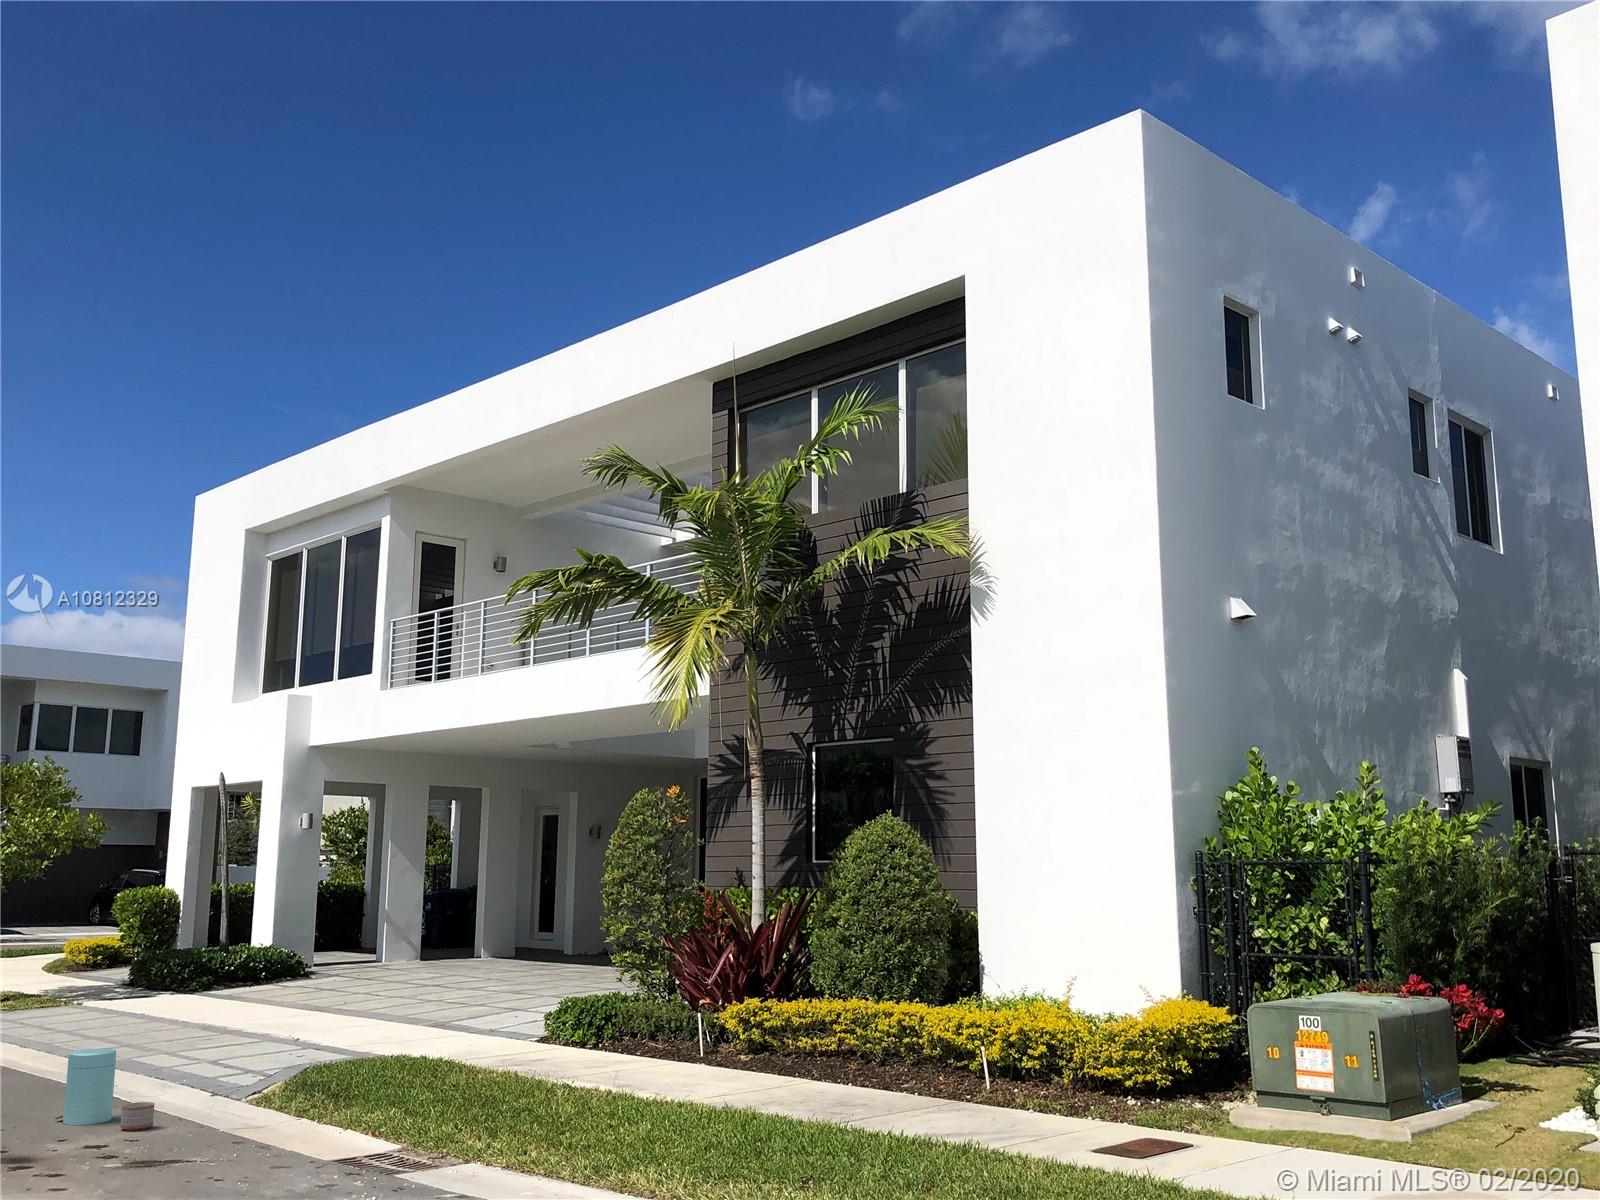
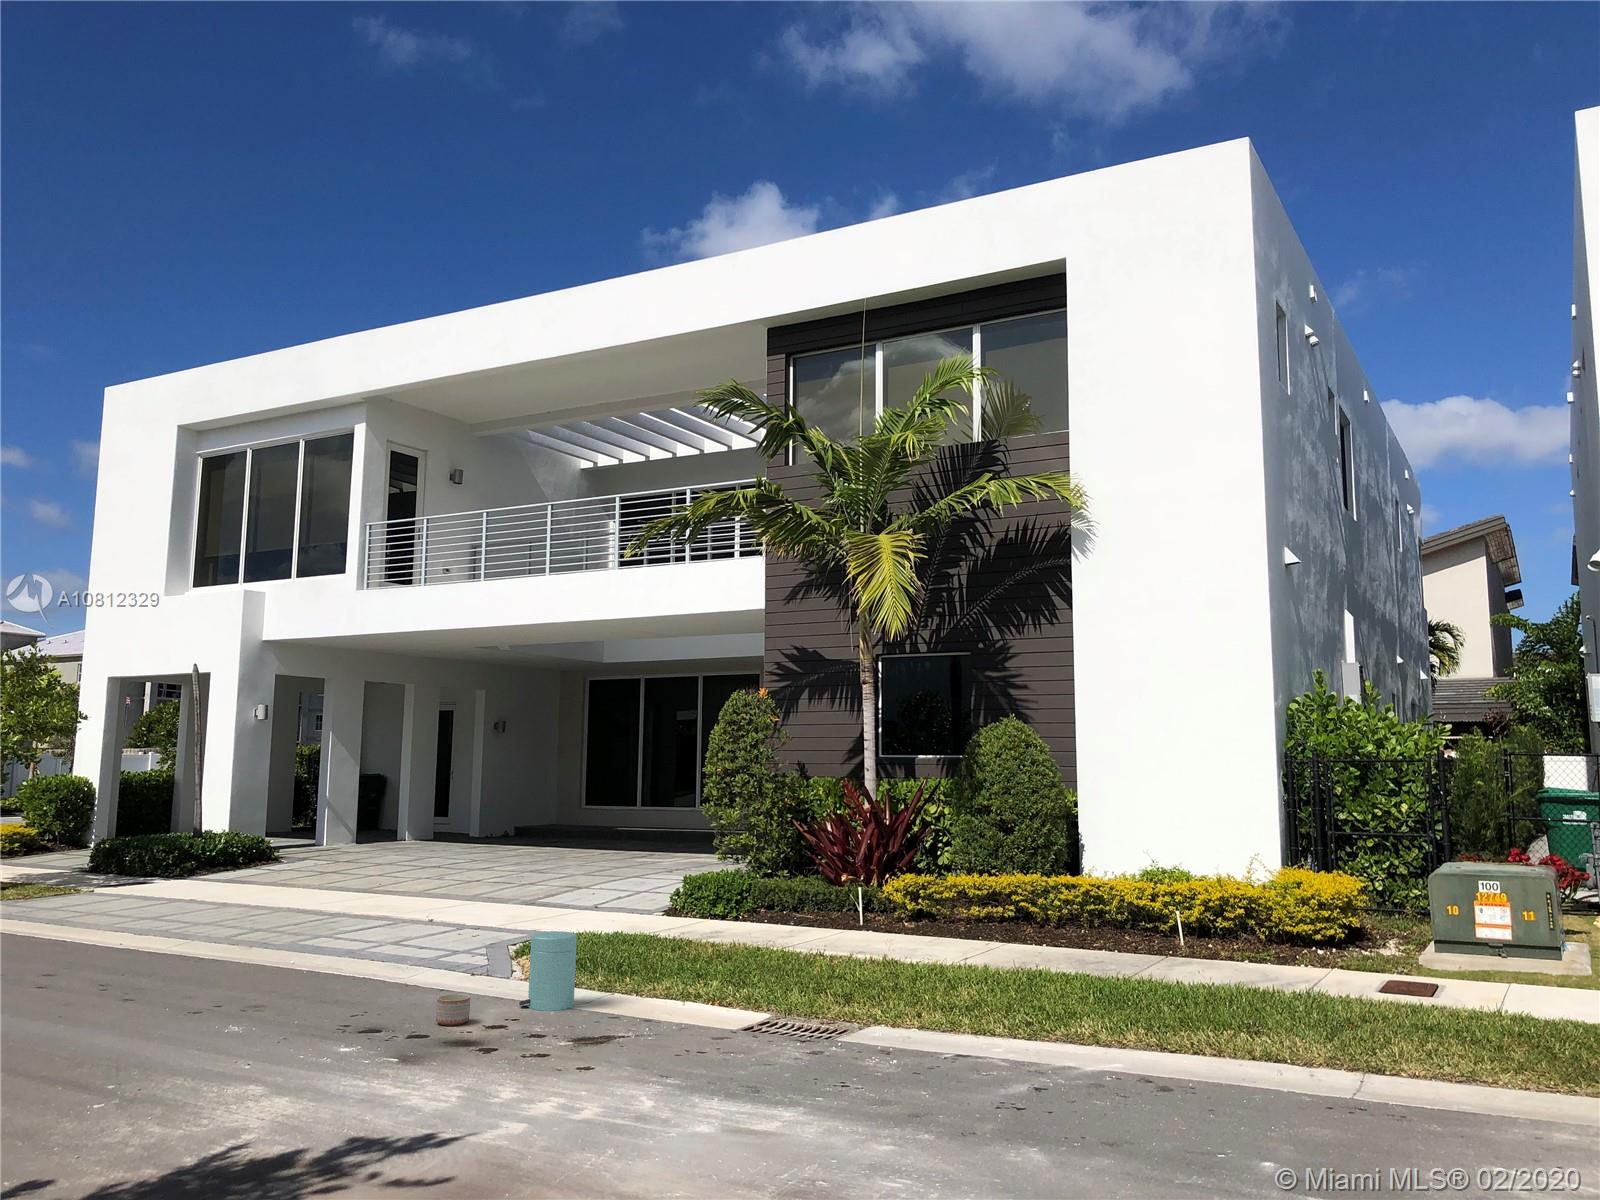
trash can: present [55,1049,116,1125] -> present [519,931,577,1011]

